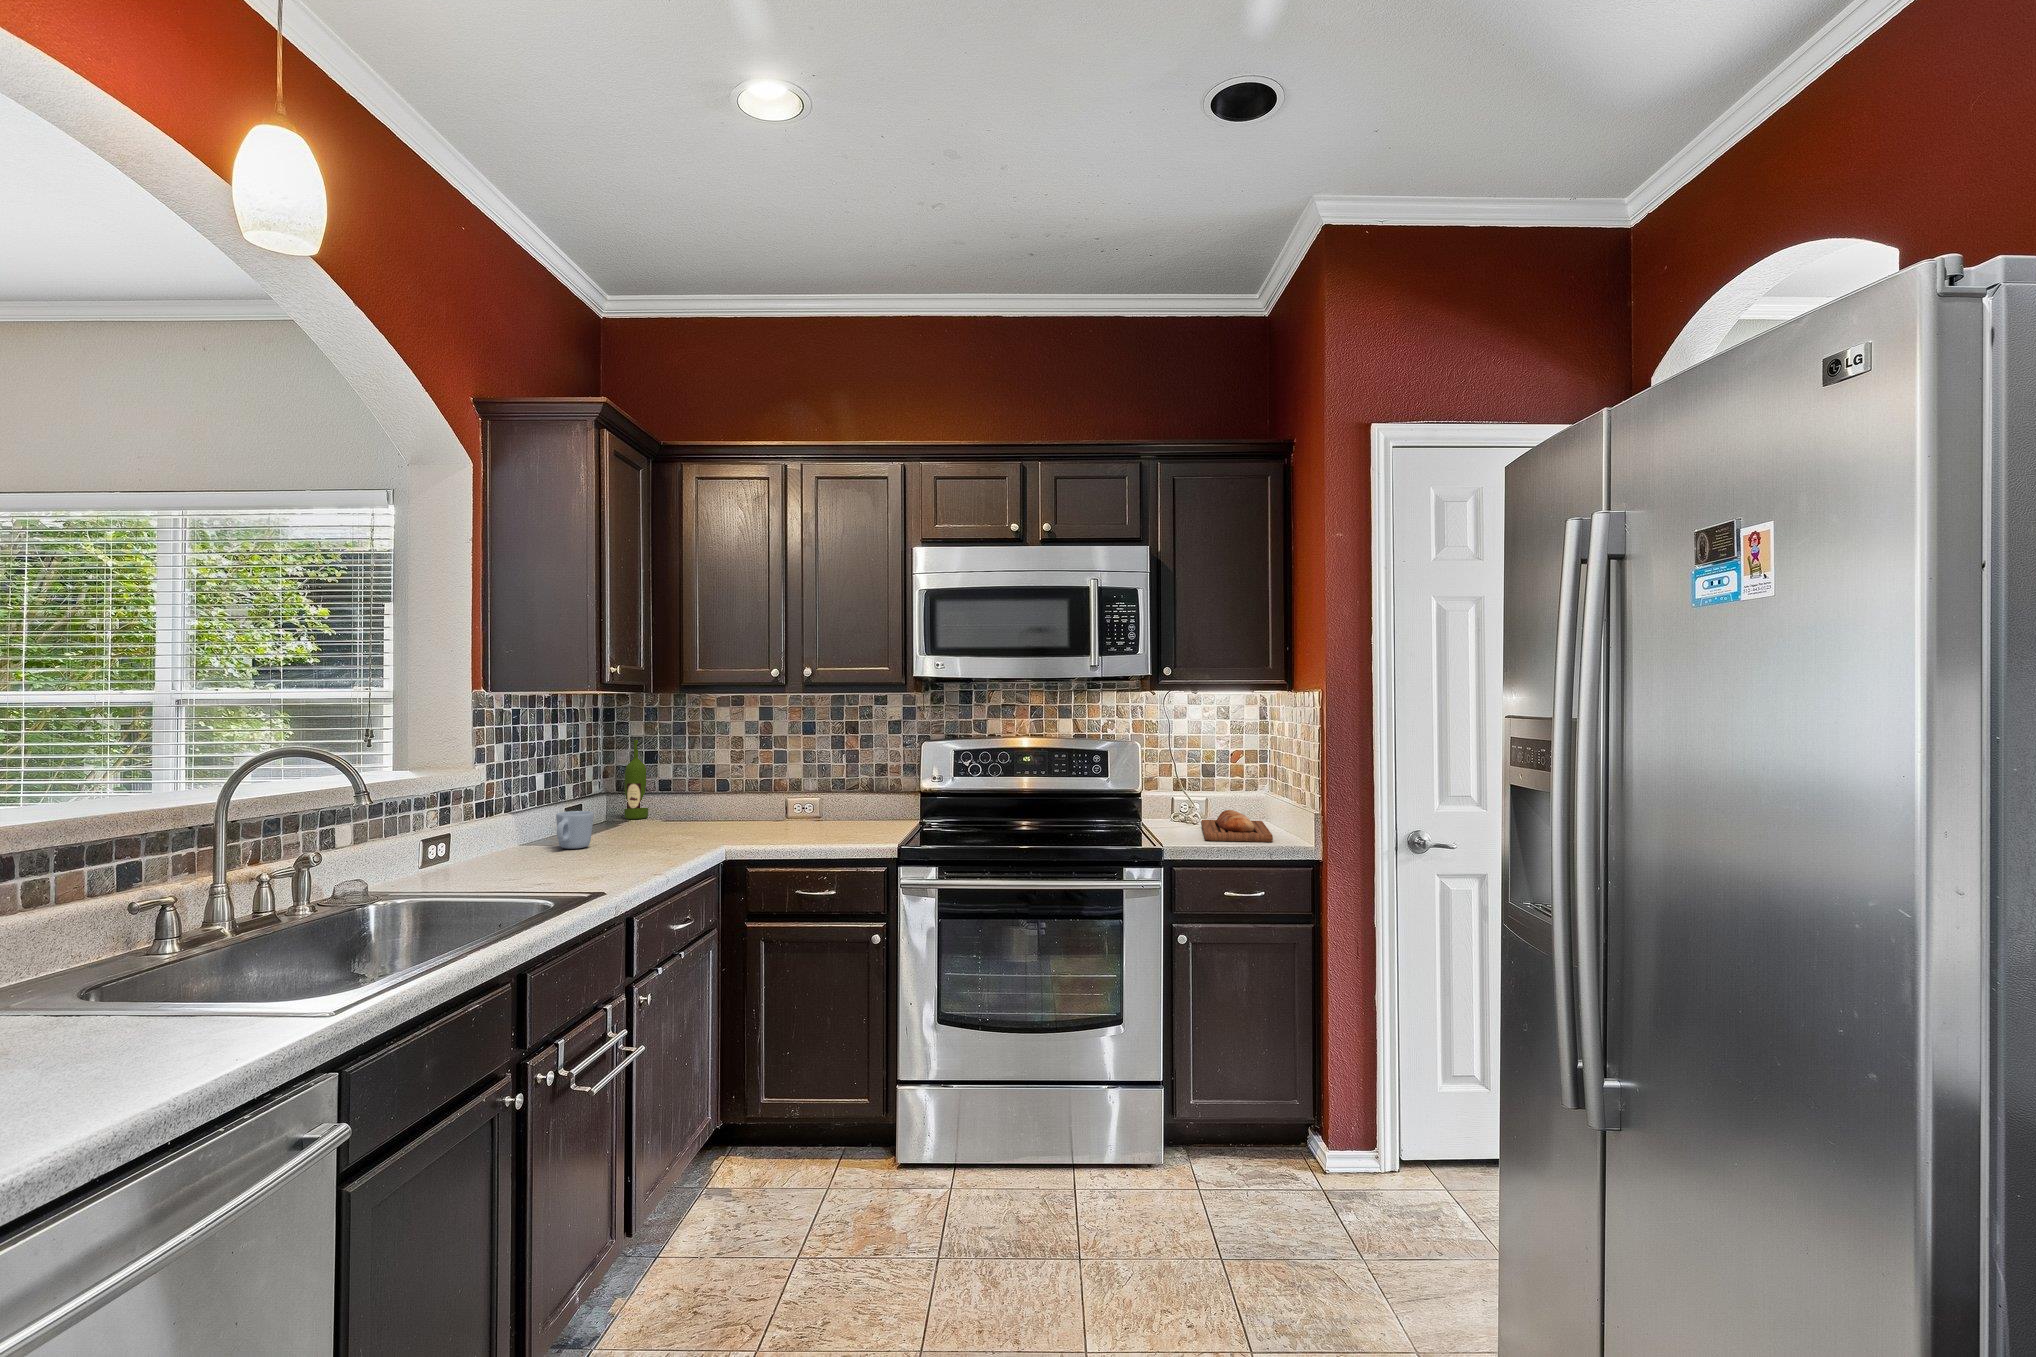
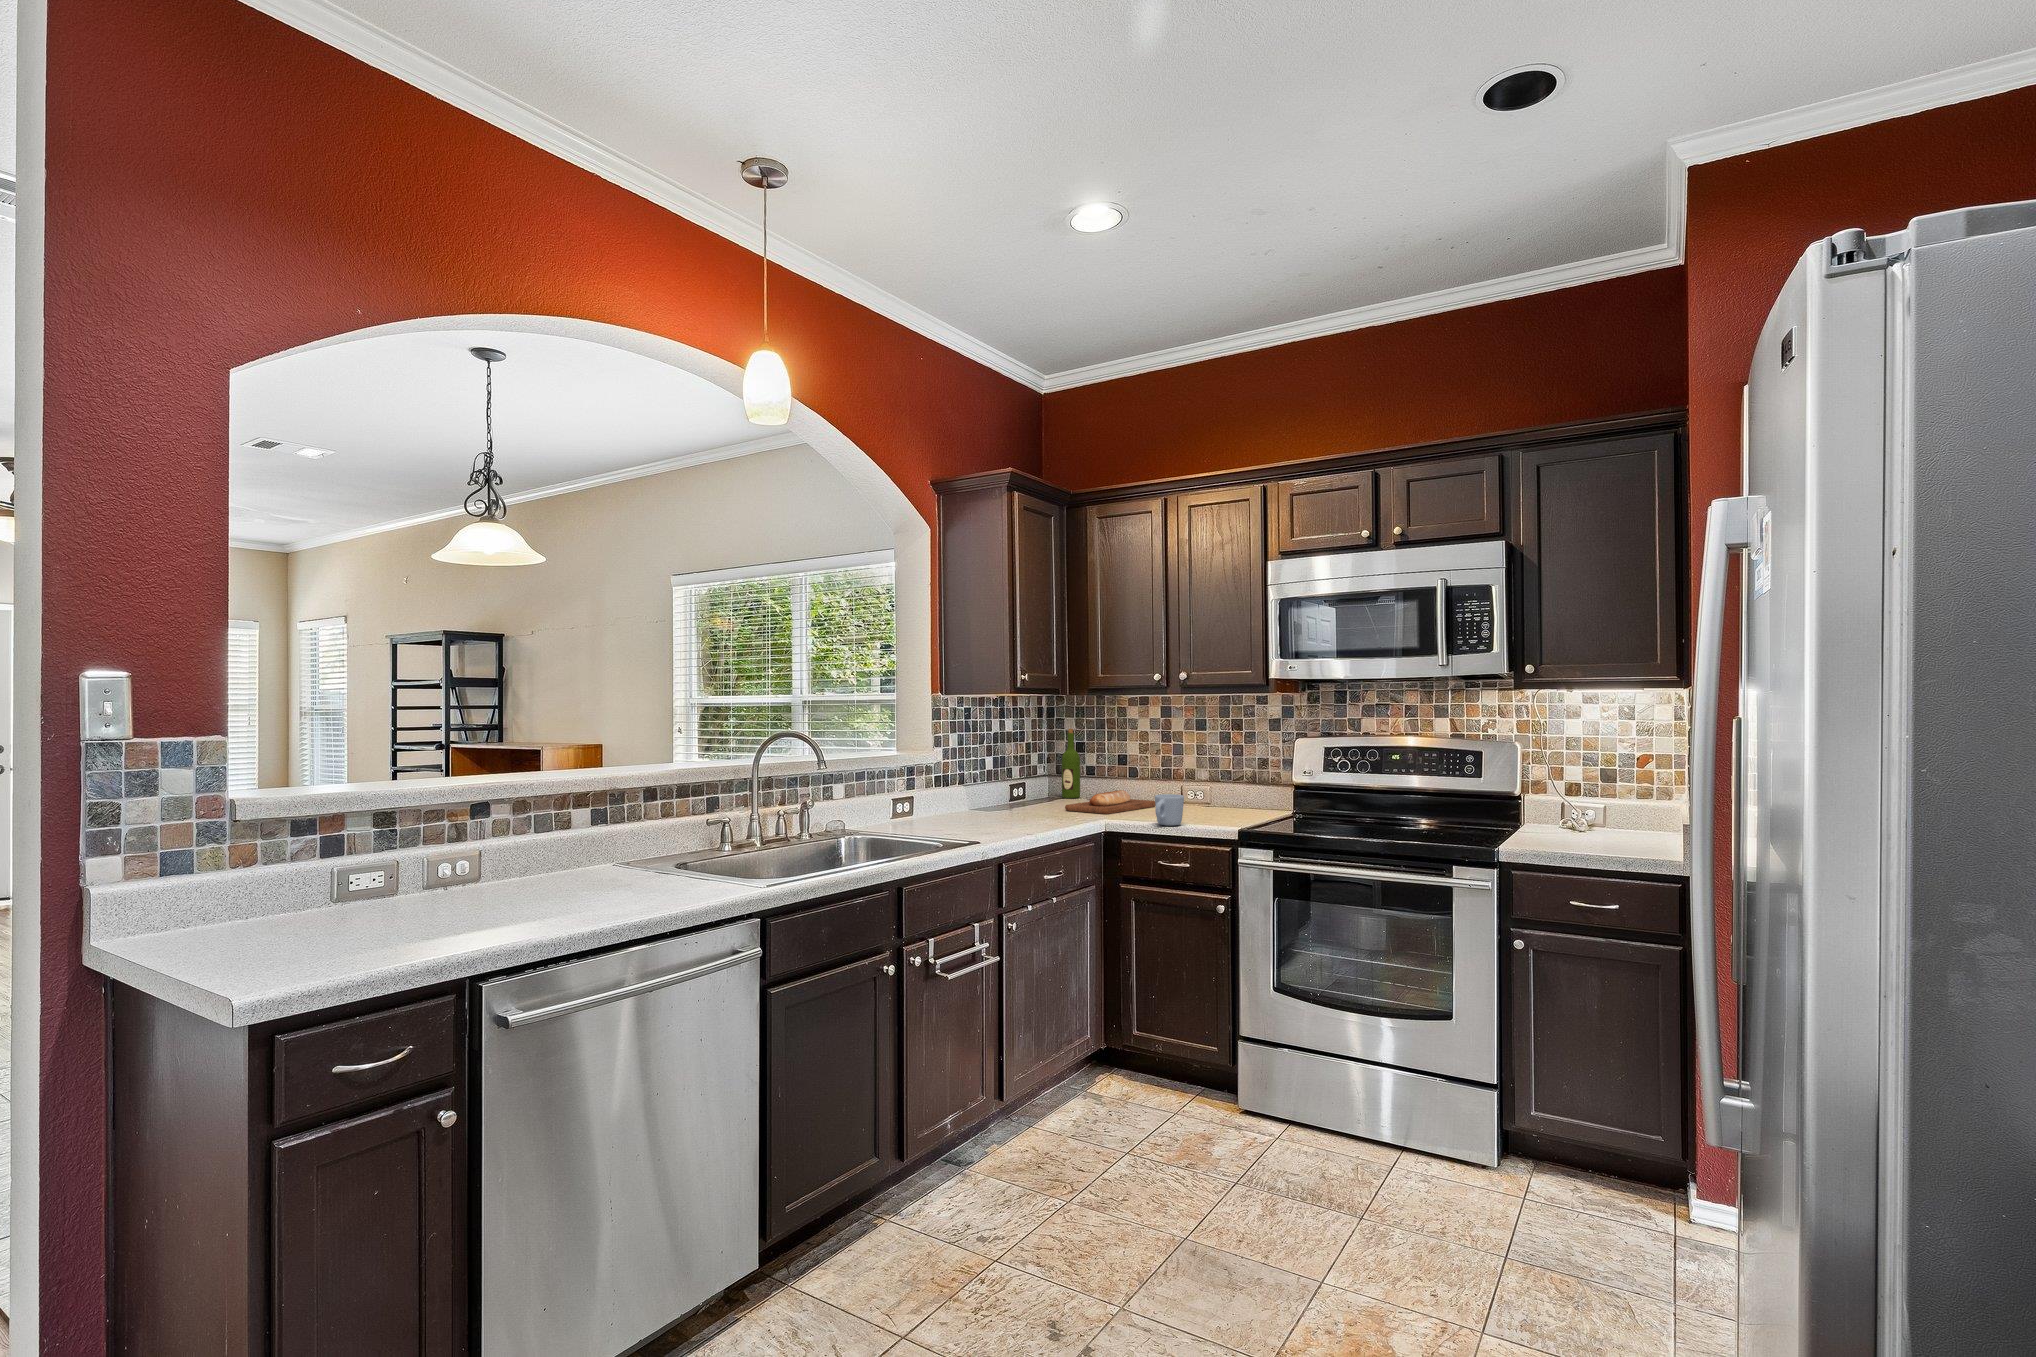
bread loaf: present [1201,810,1273,842] -> present [1065,790,1155,814]
mug: present [556,811,594,849] -> present [1155,794,1184,826]

